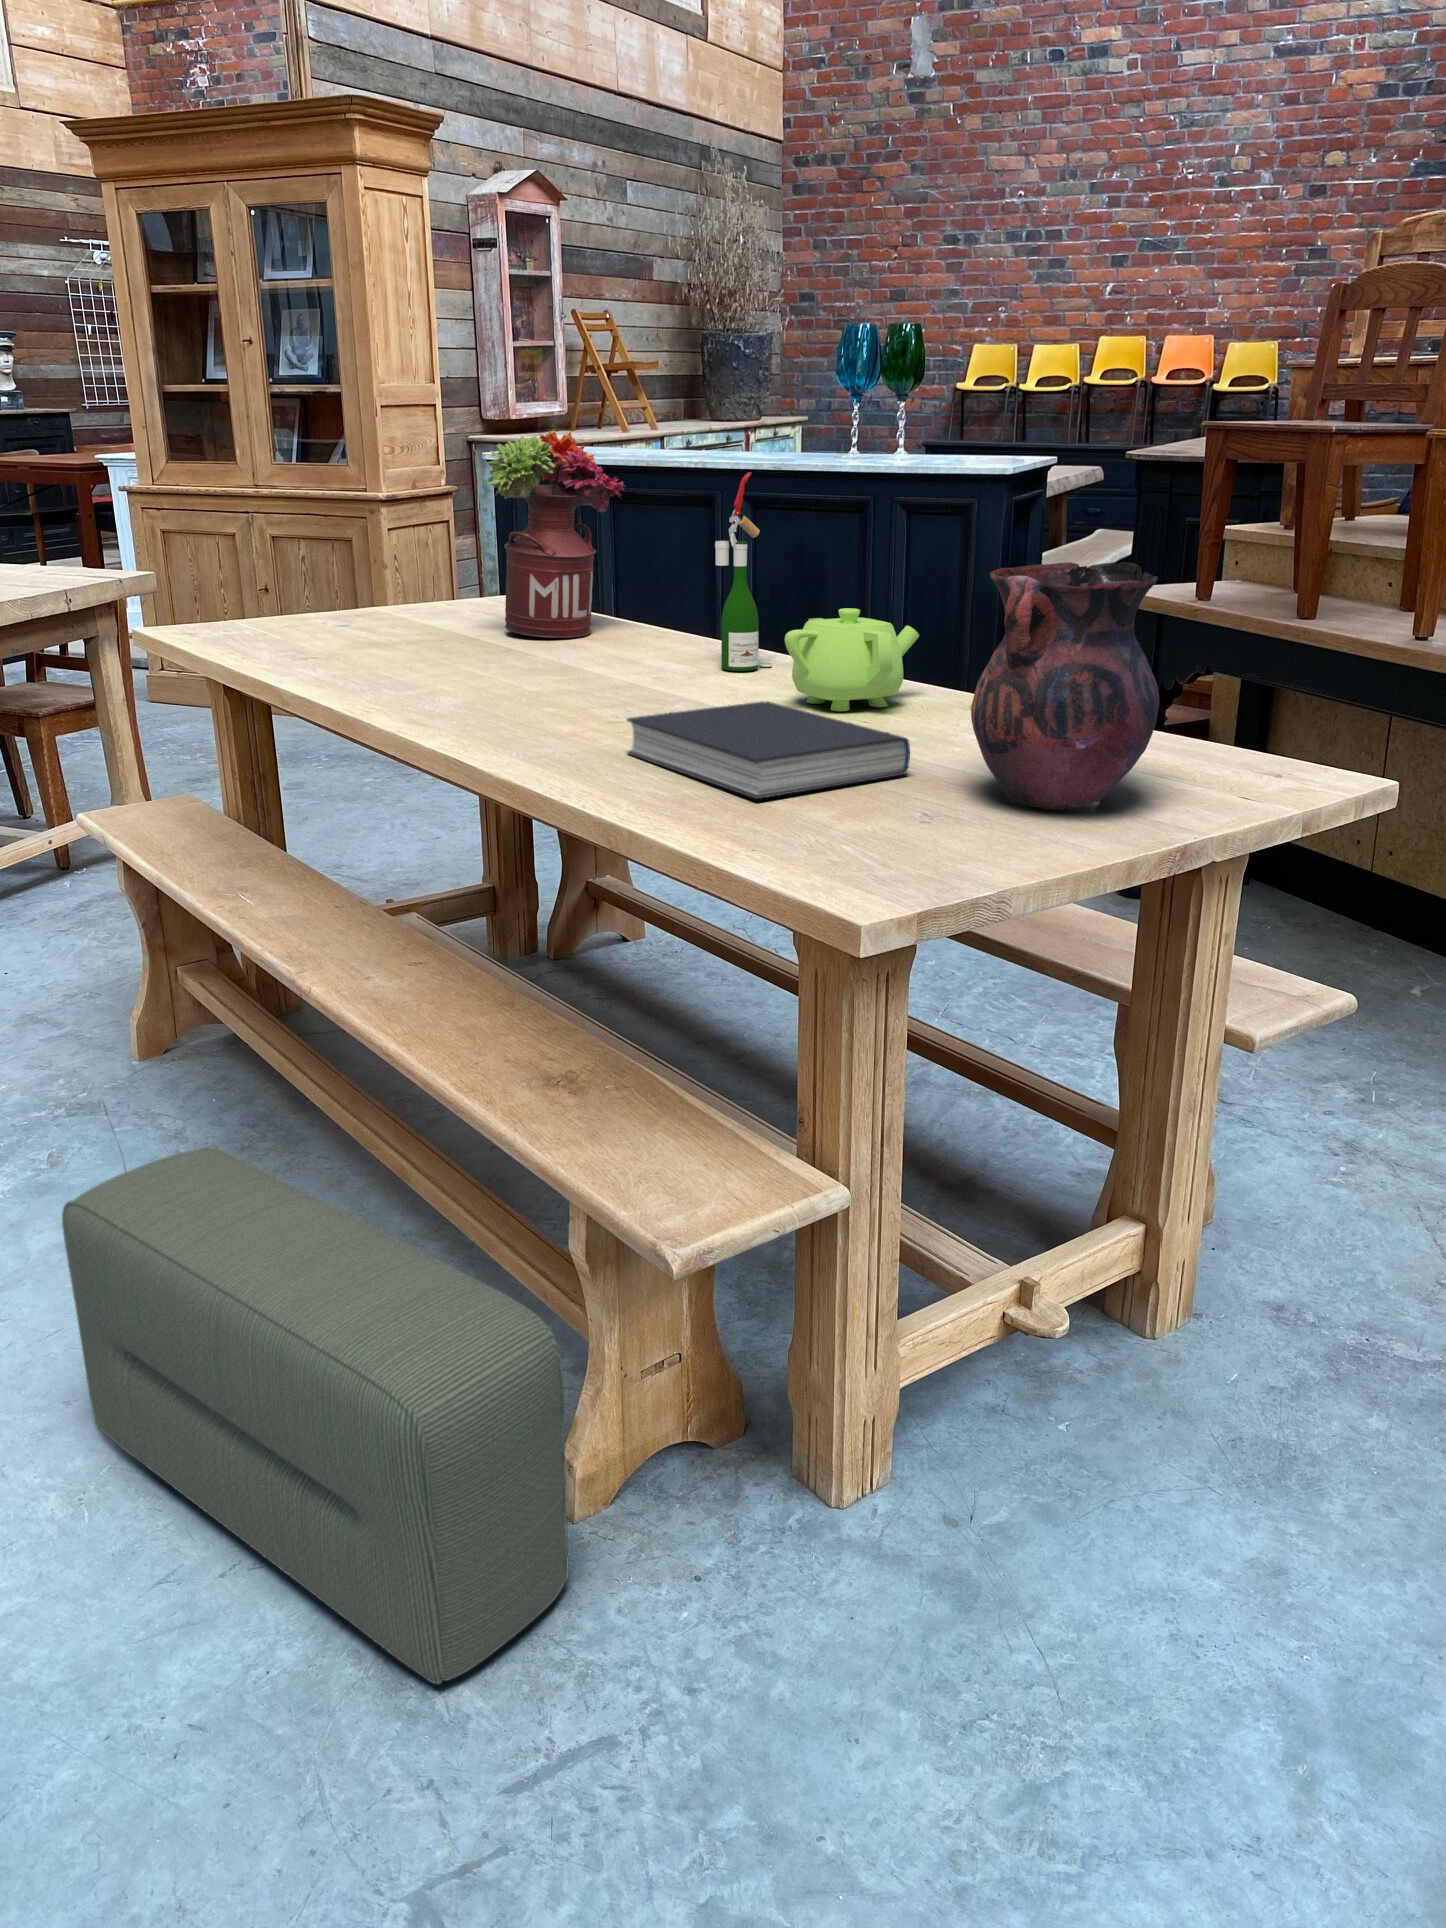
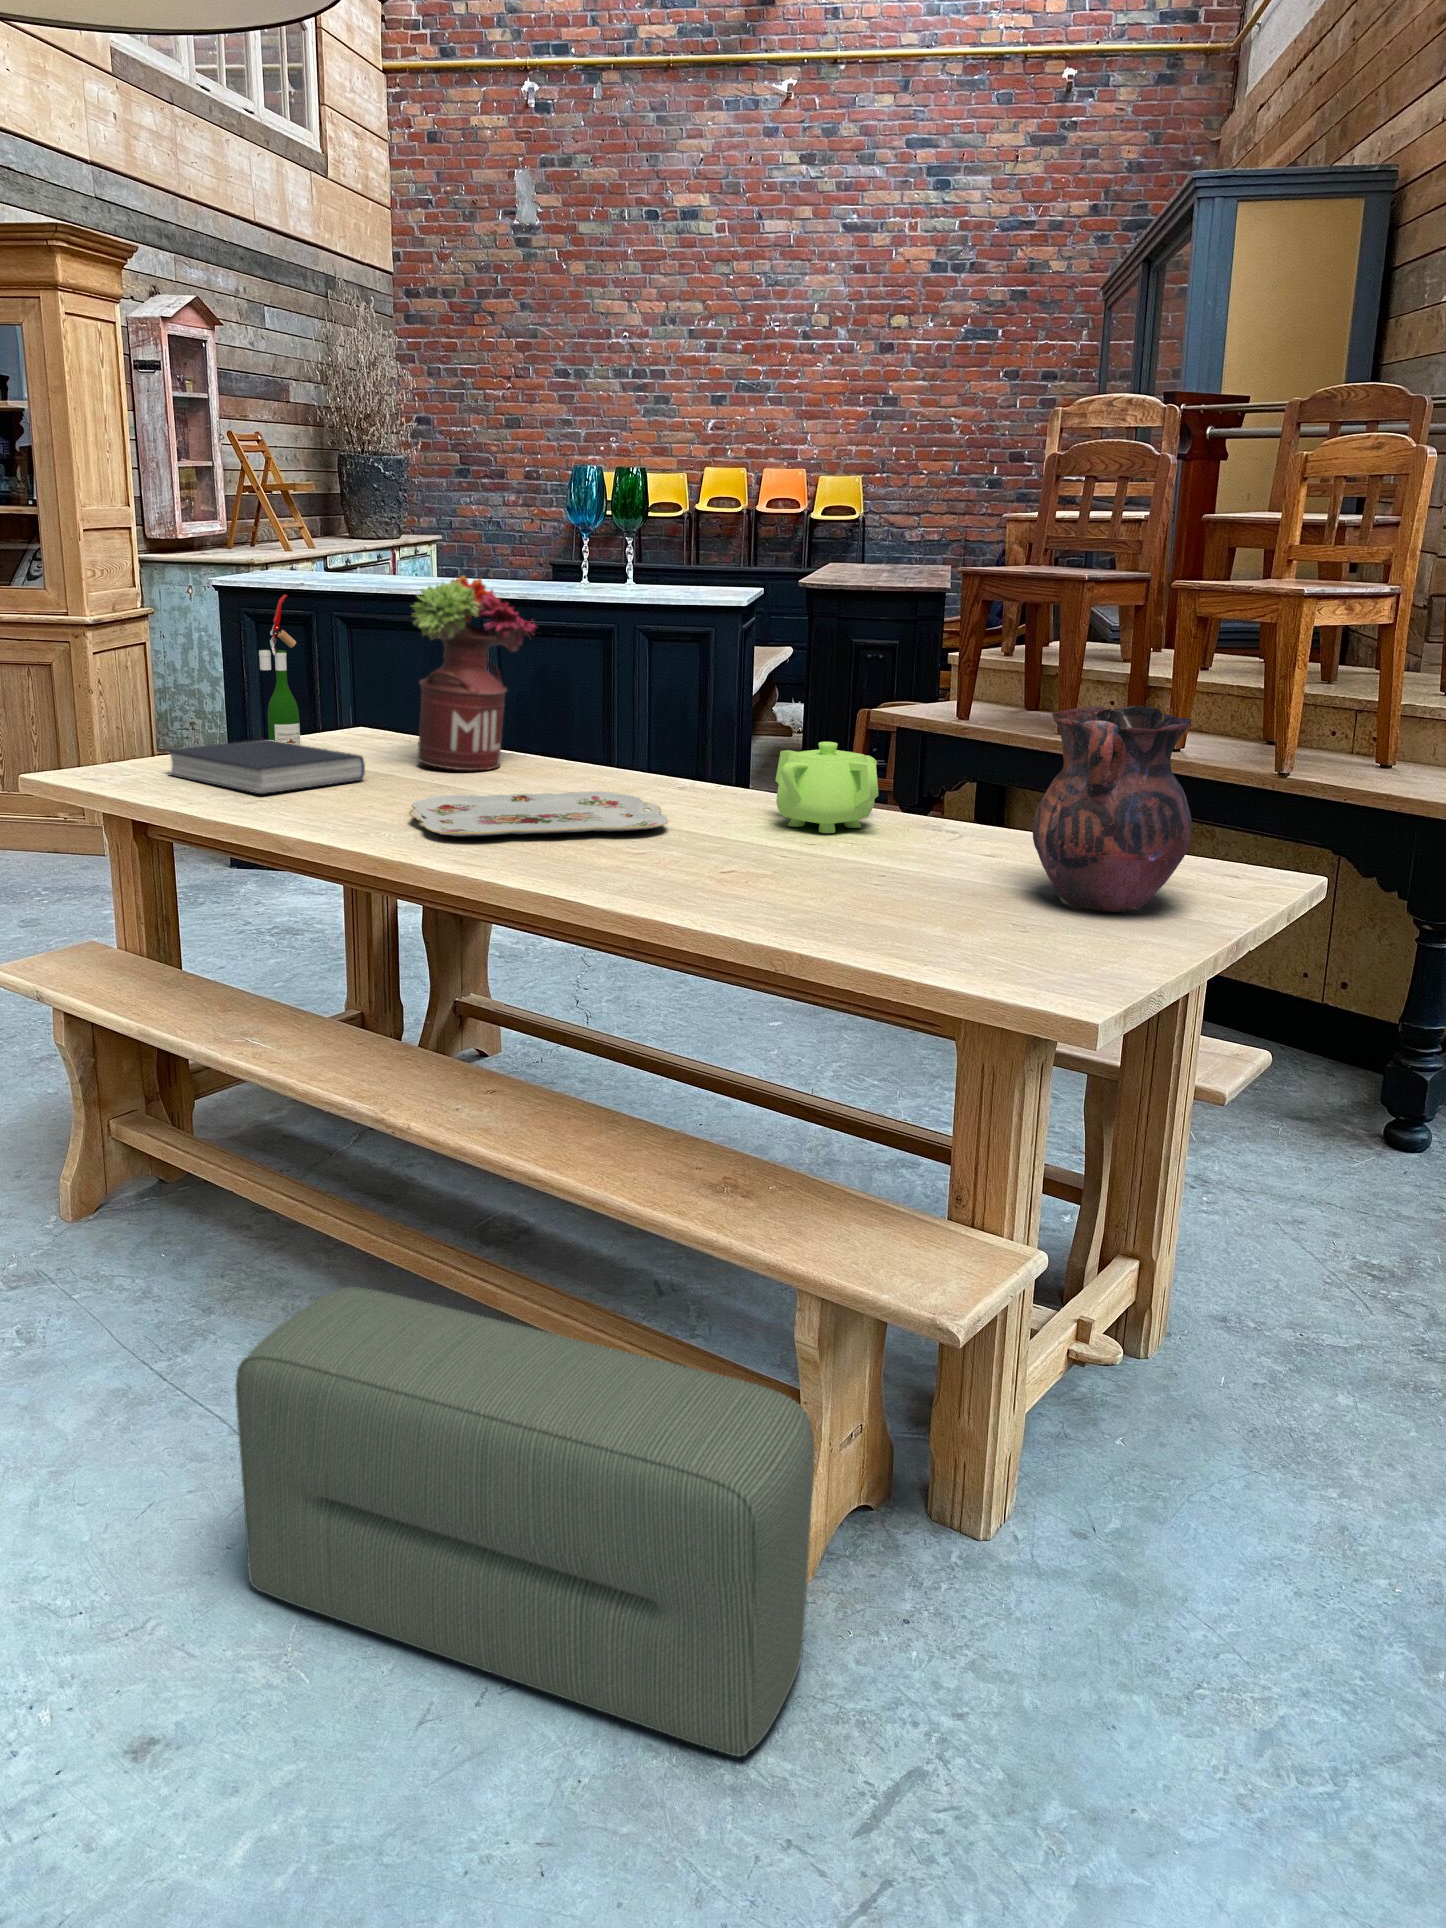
wine bottle: present [715,472,772,671] -> present [259,595,300,745]
serving tray: none [407,660,680,701] -> present [410,791,668,836]
book: present [627,701,910,799] -> present [167,739,365,794]

